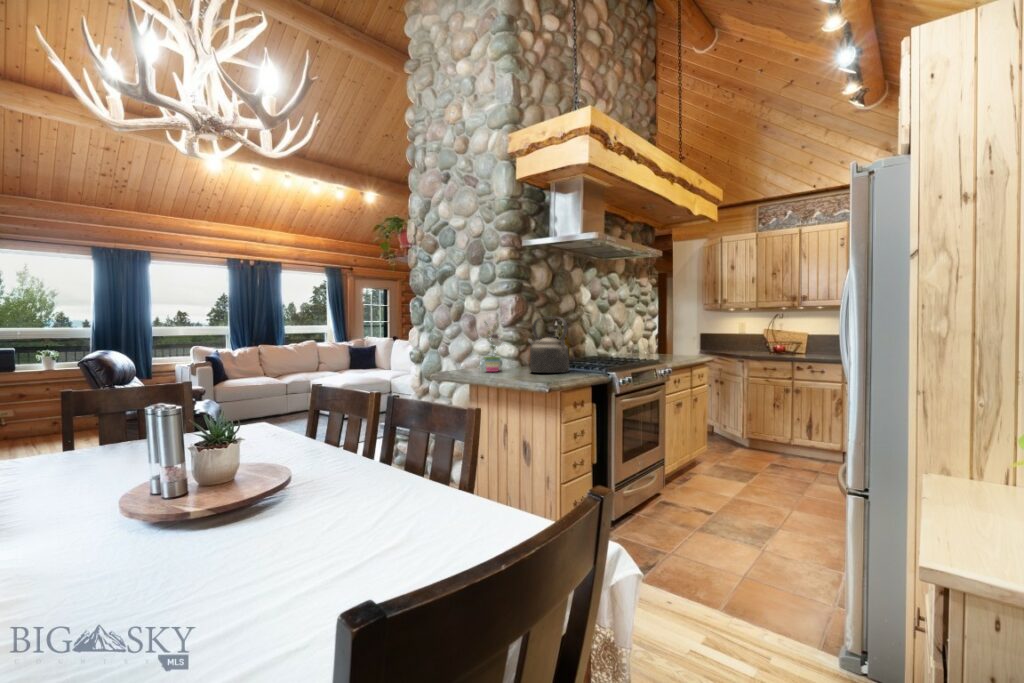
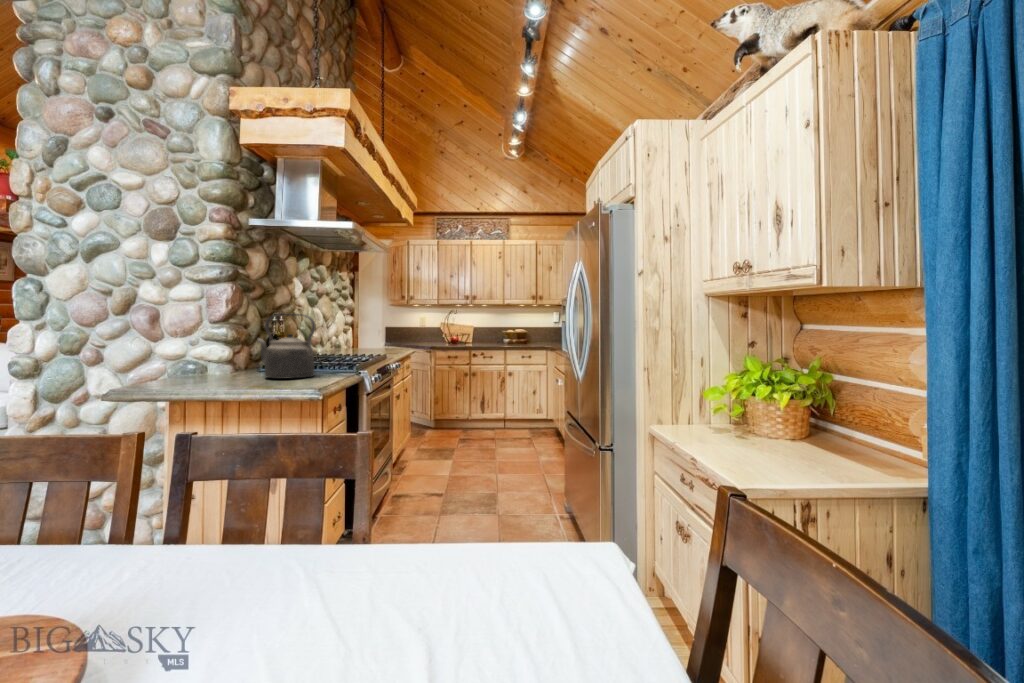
potted plant: present [484,331,503,372] -> none [192,314,224,380]

